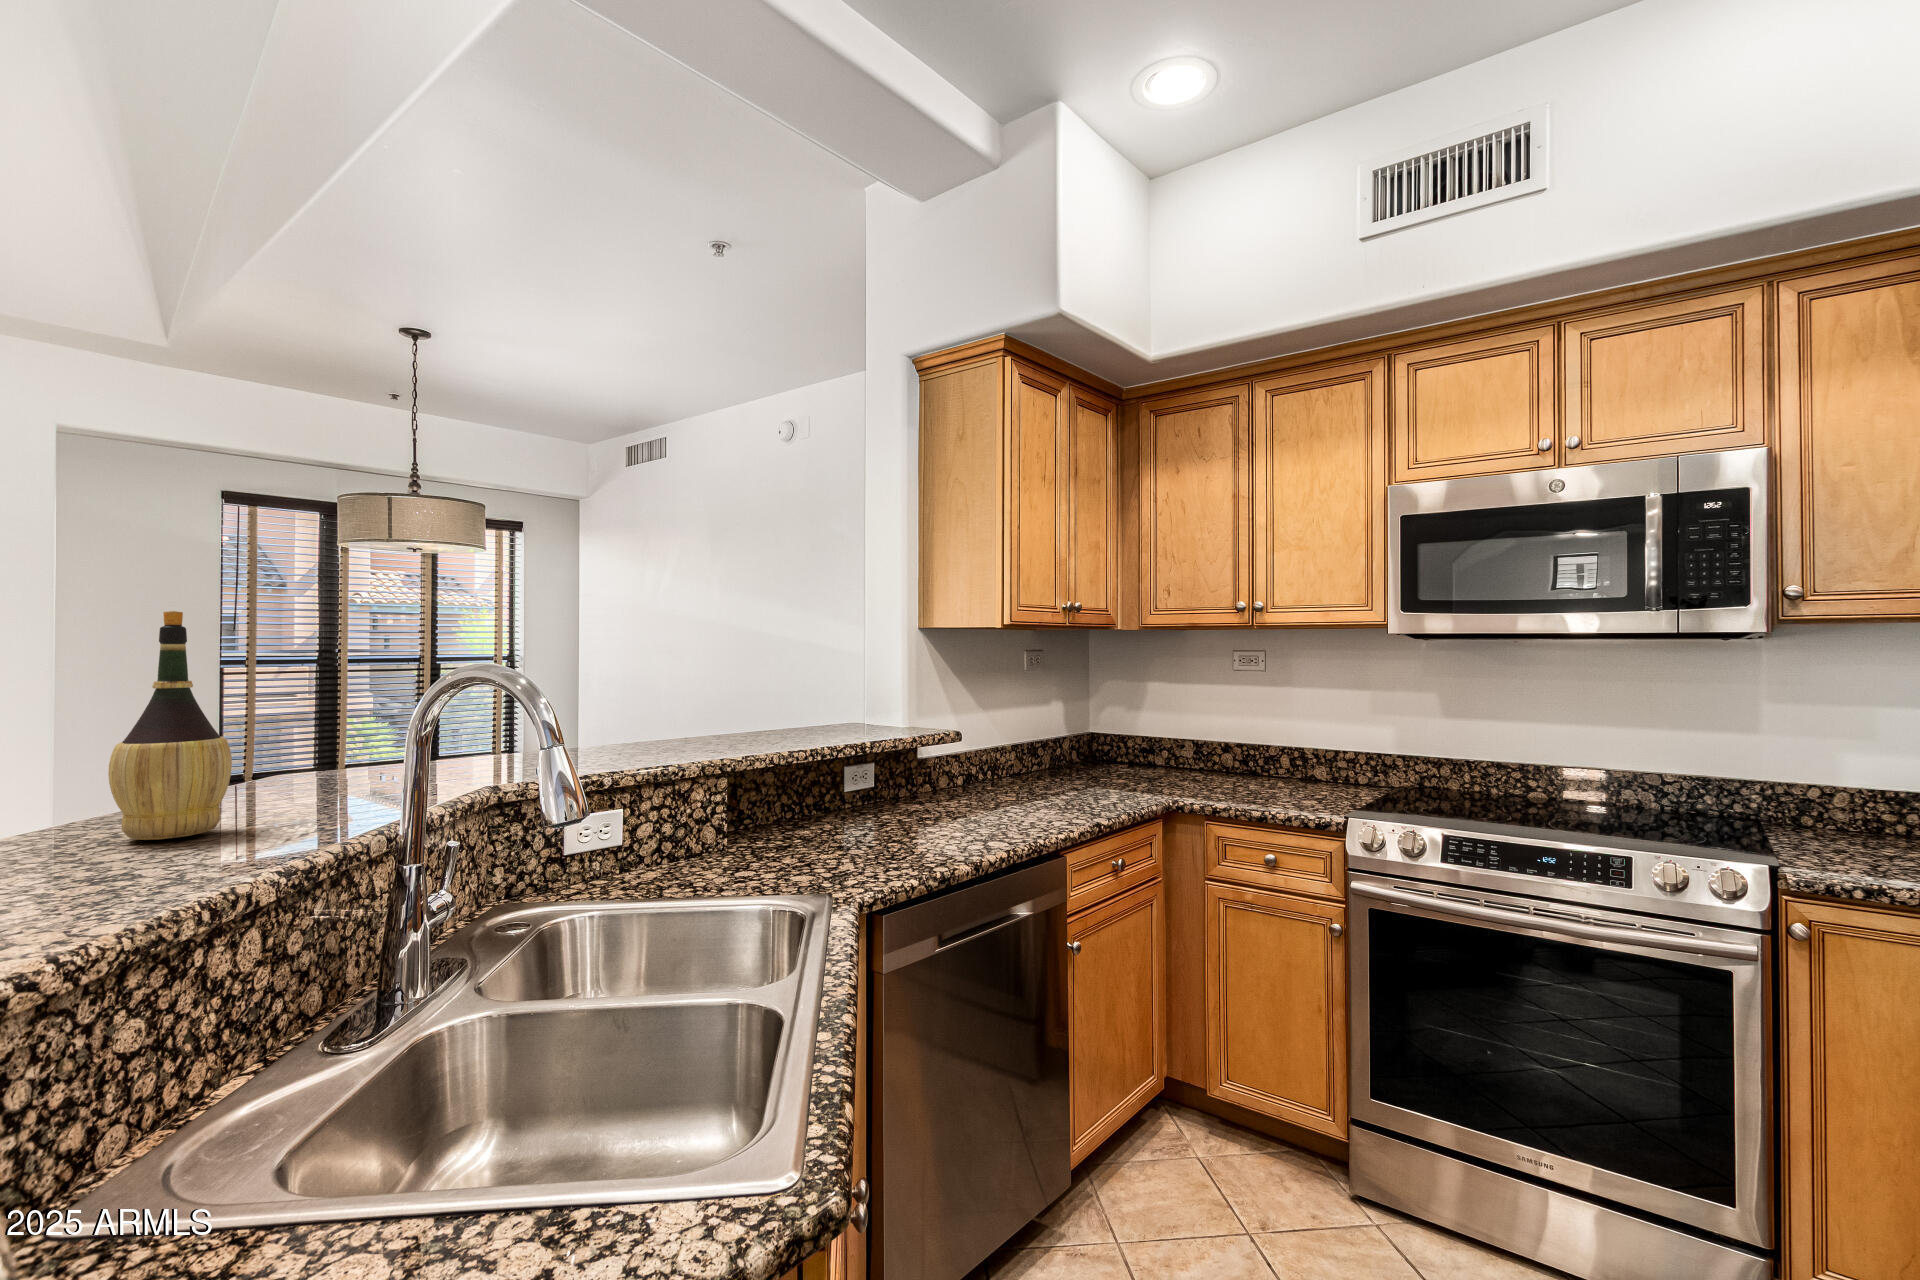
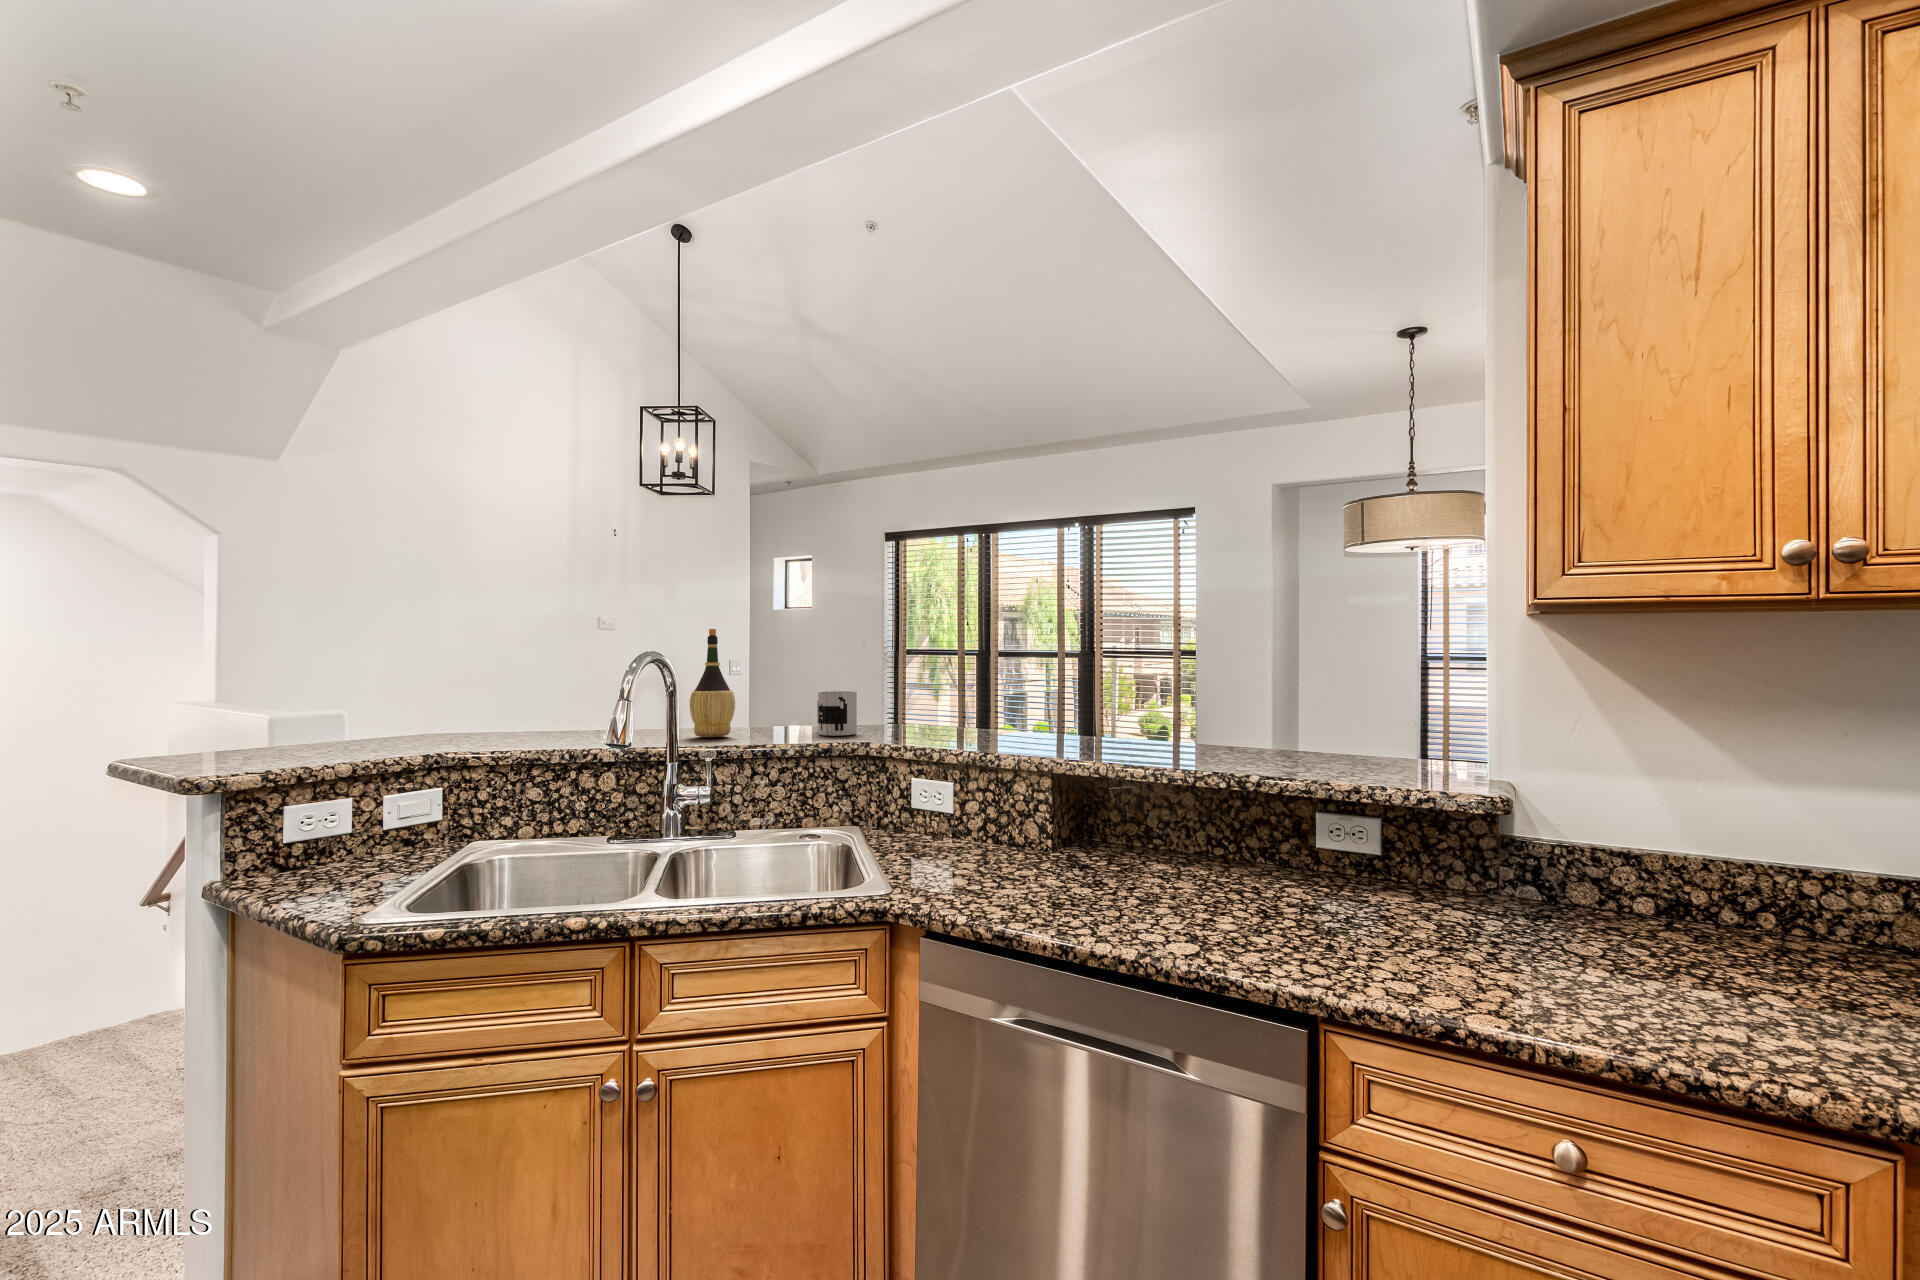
mug: none [239,722,352,800] -> present [817,691,857,736]

